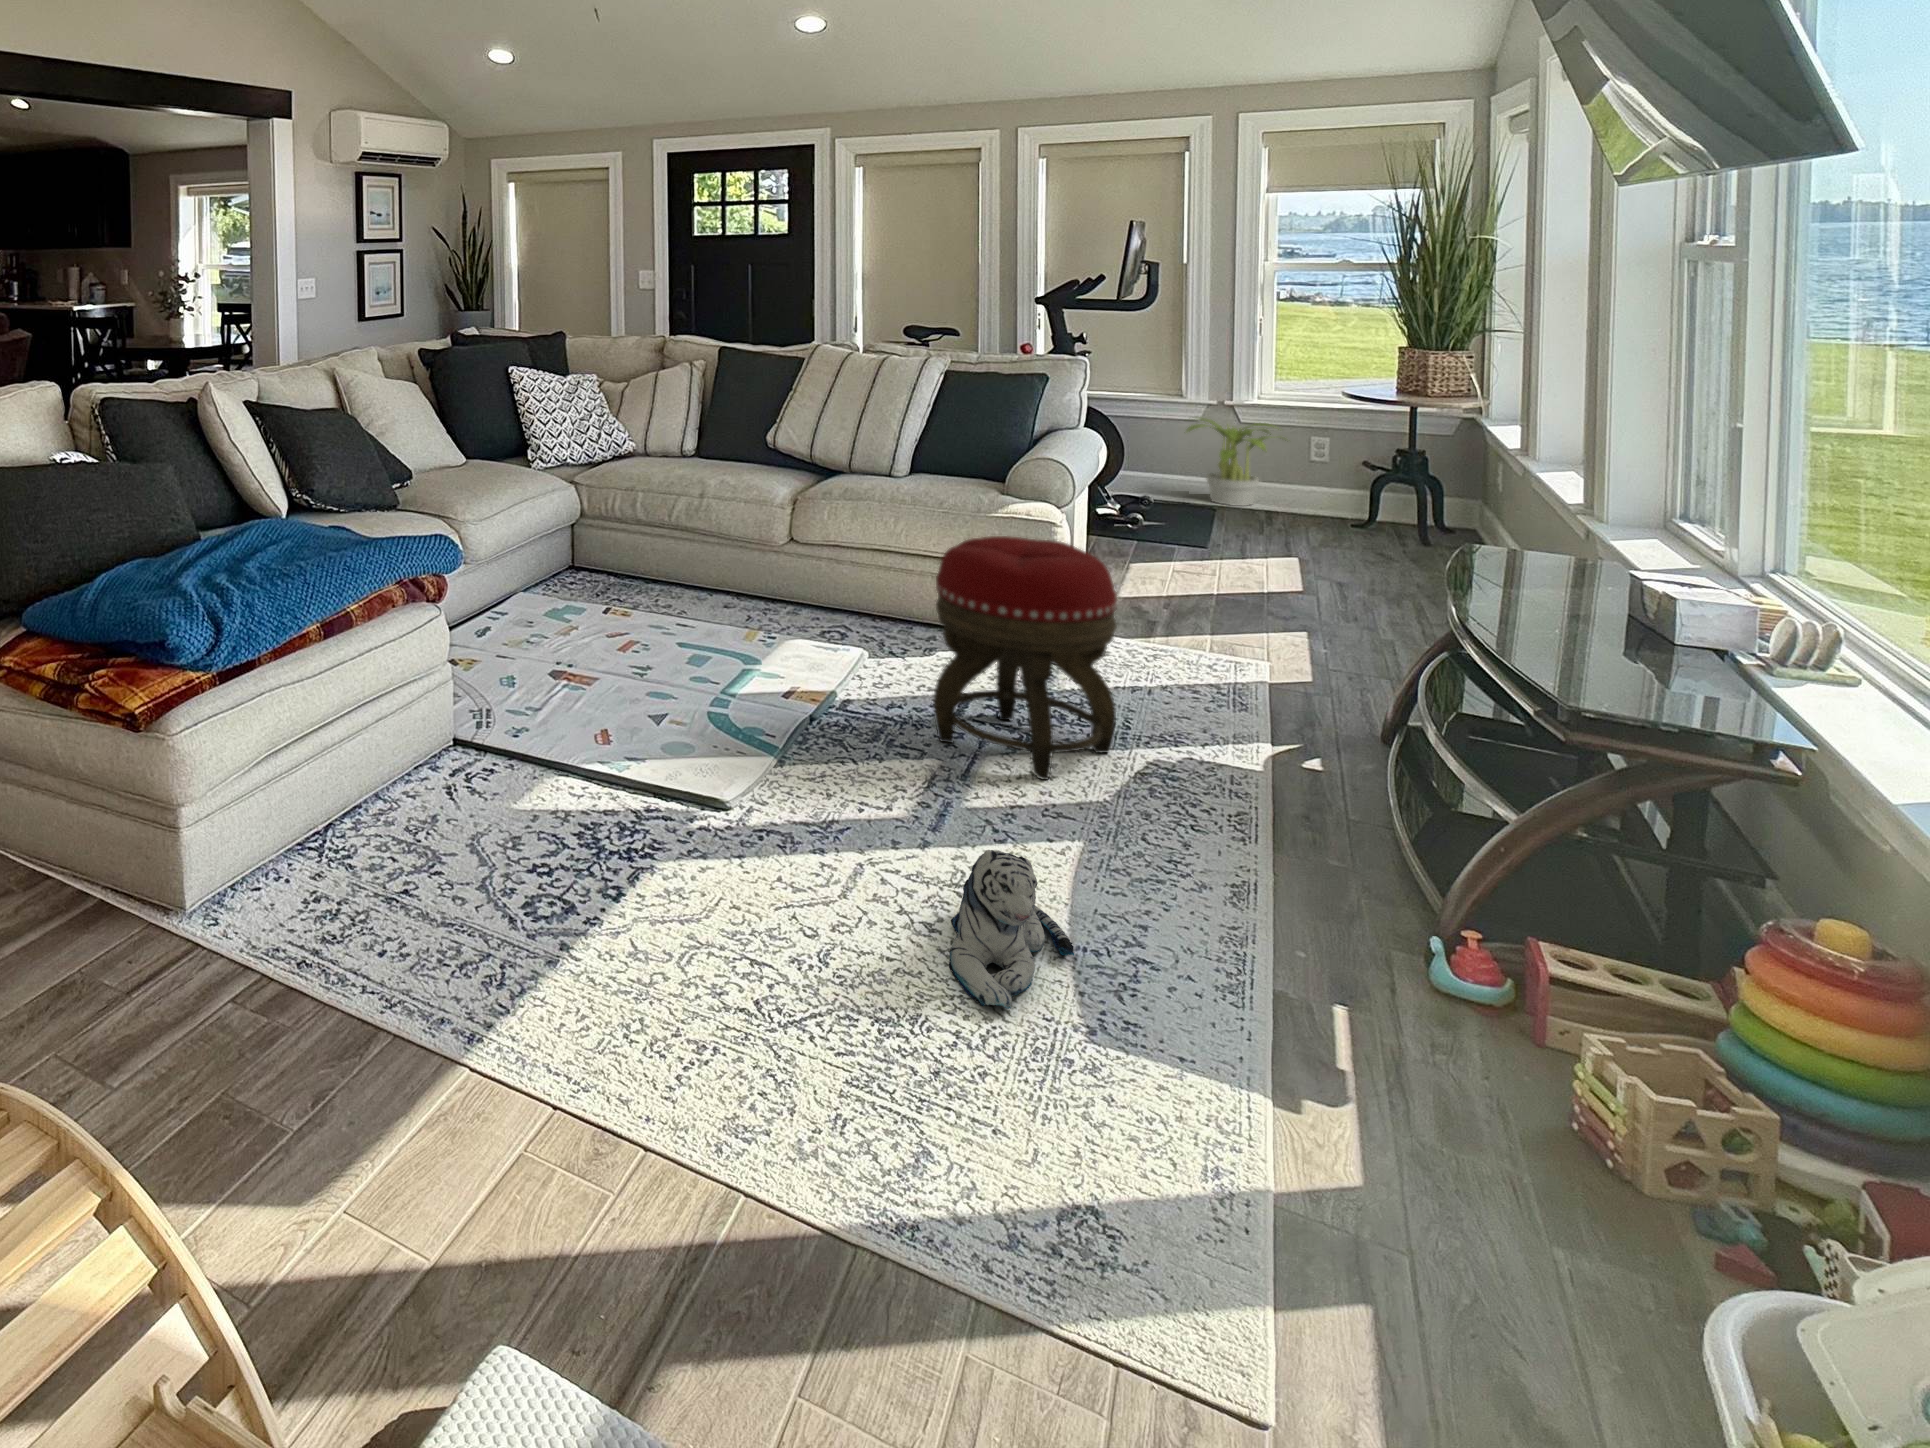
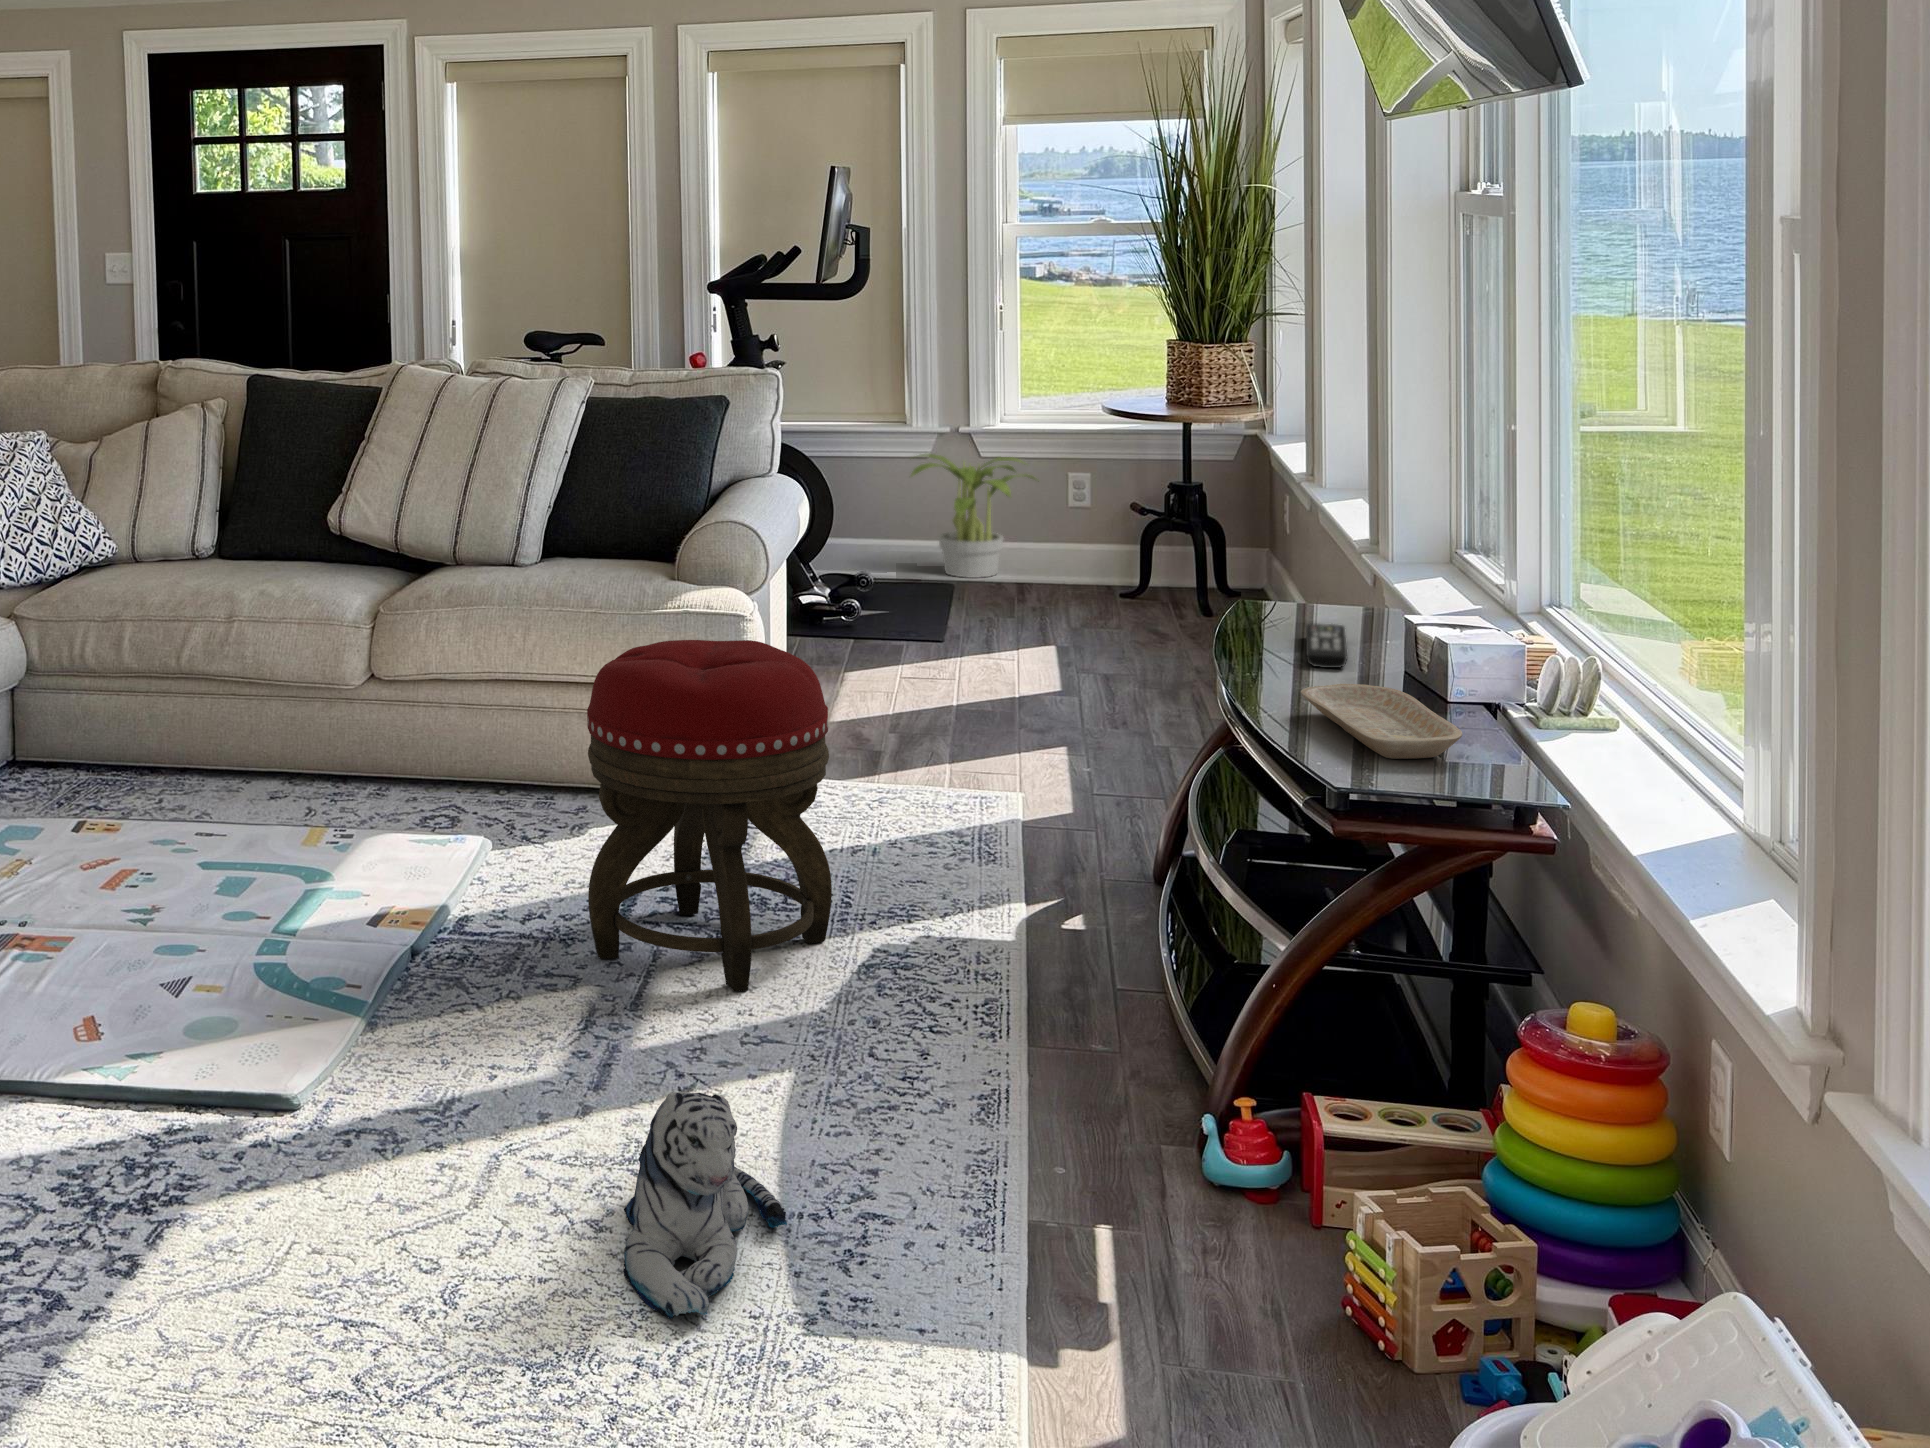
remote control: none [1534,570,1575,608] -> present [1306,623,1347,668]
tray: none [1531,622,1696,692] -> present [1301,684,1462,759]

